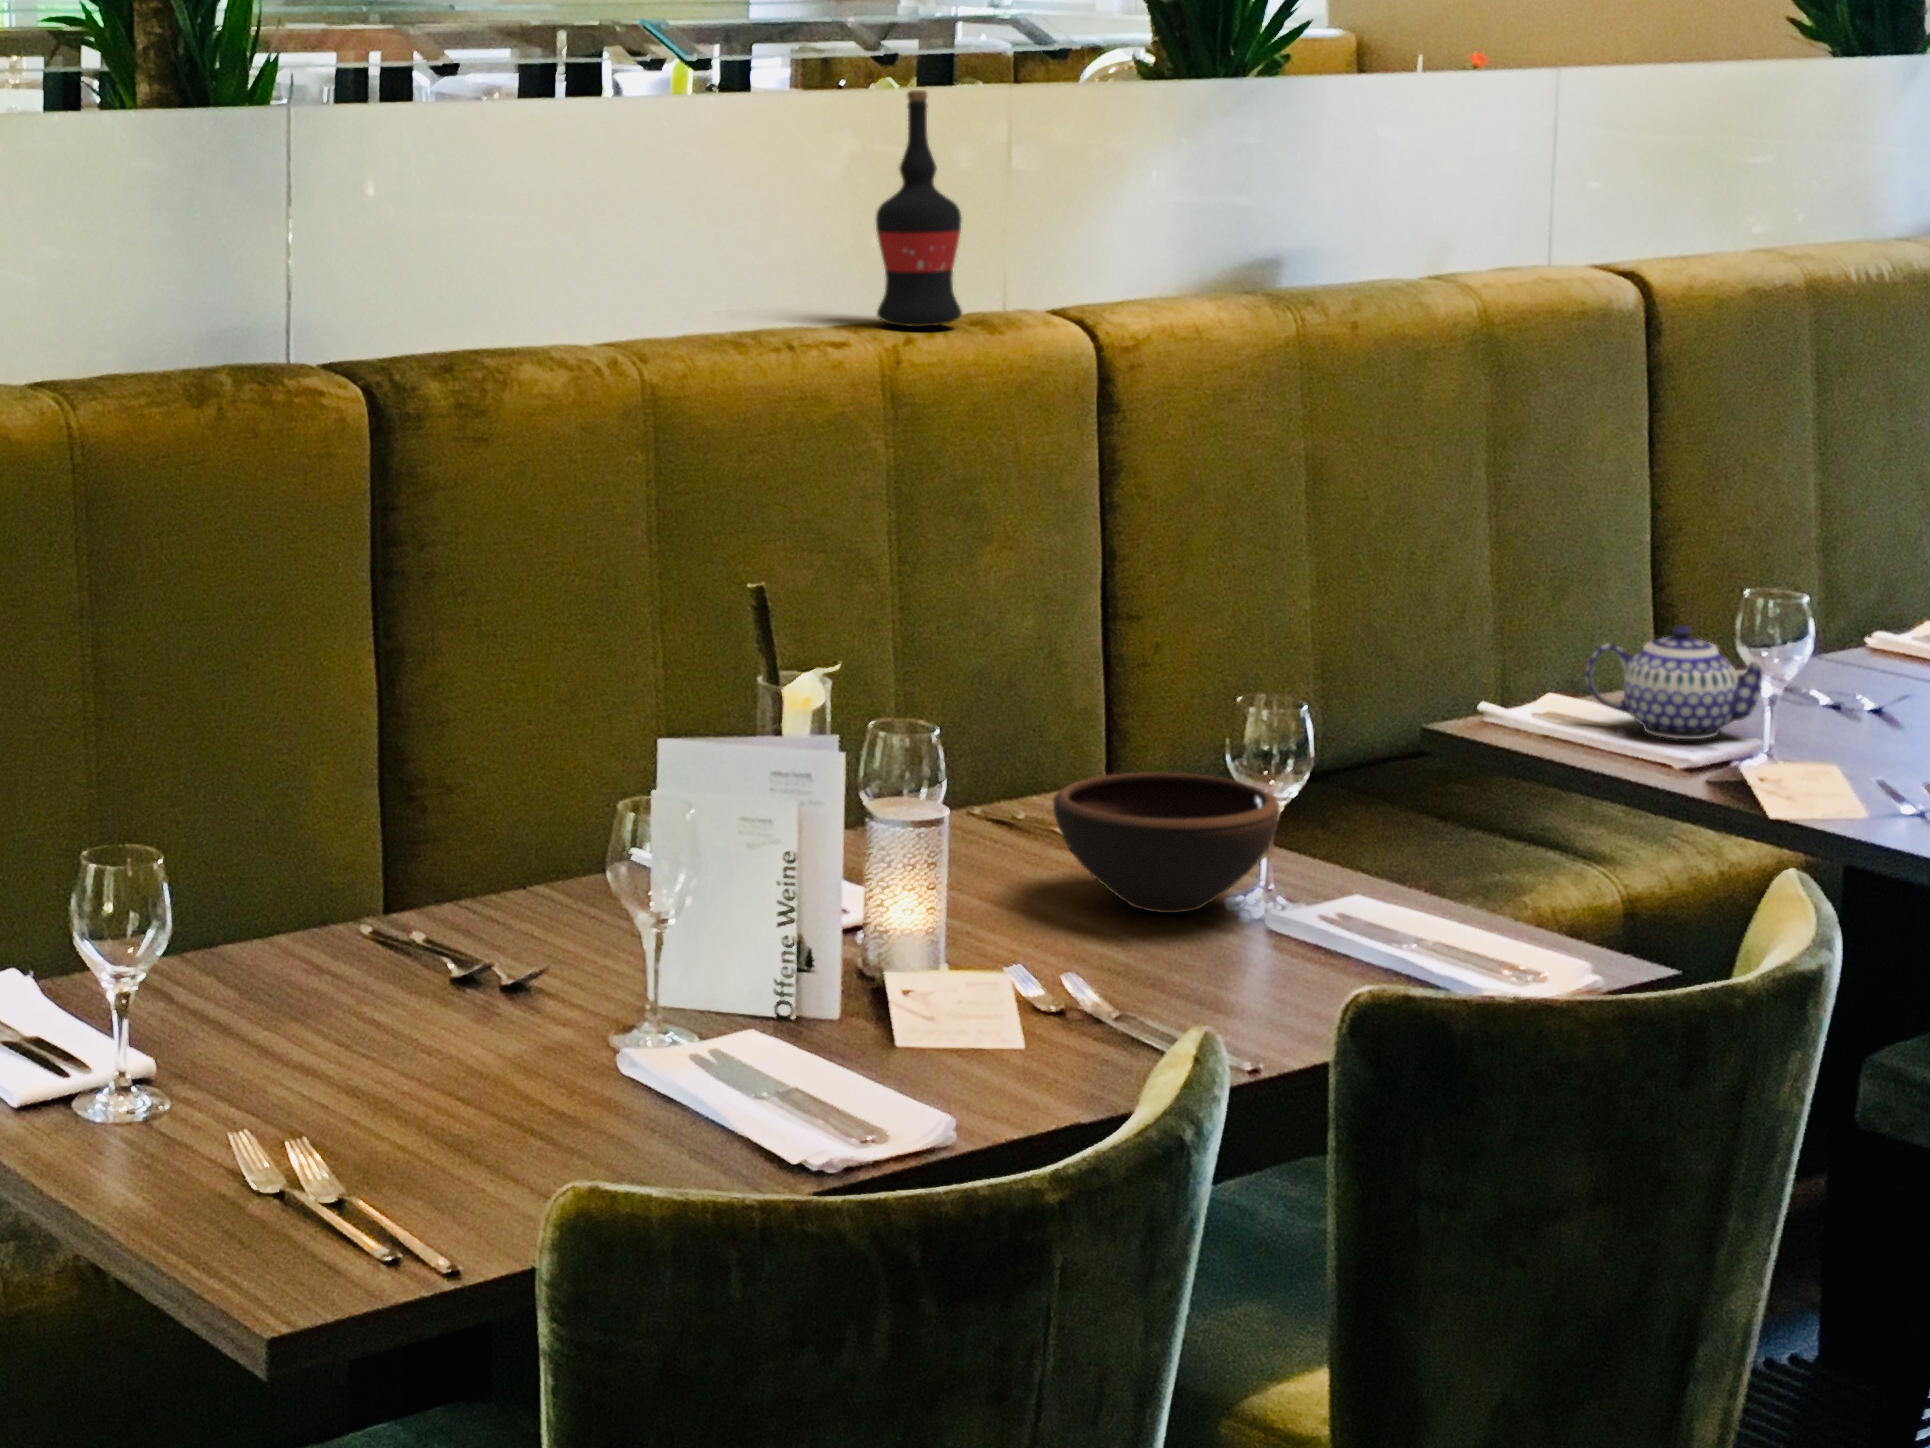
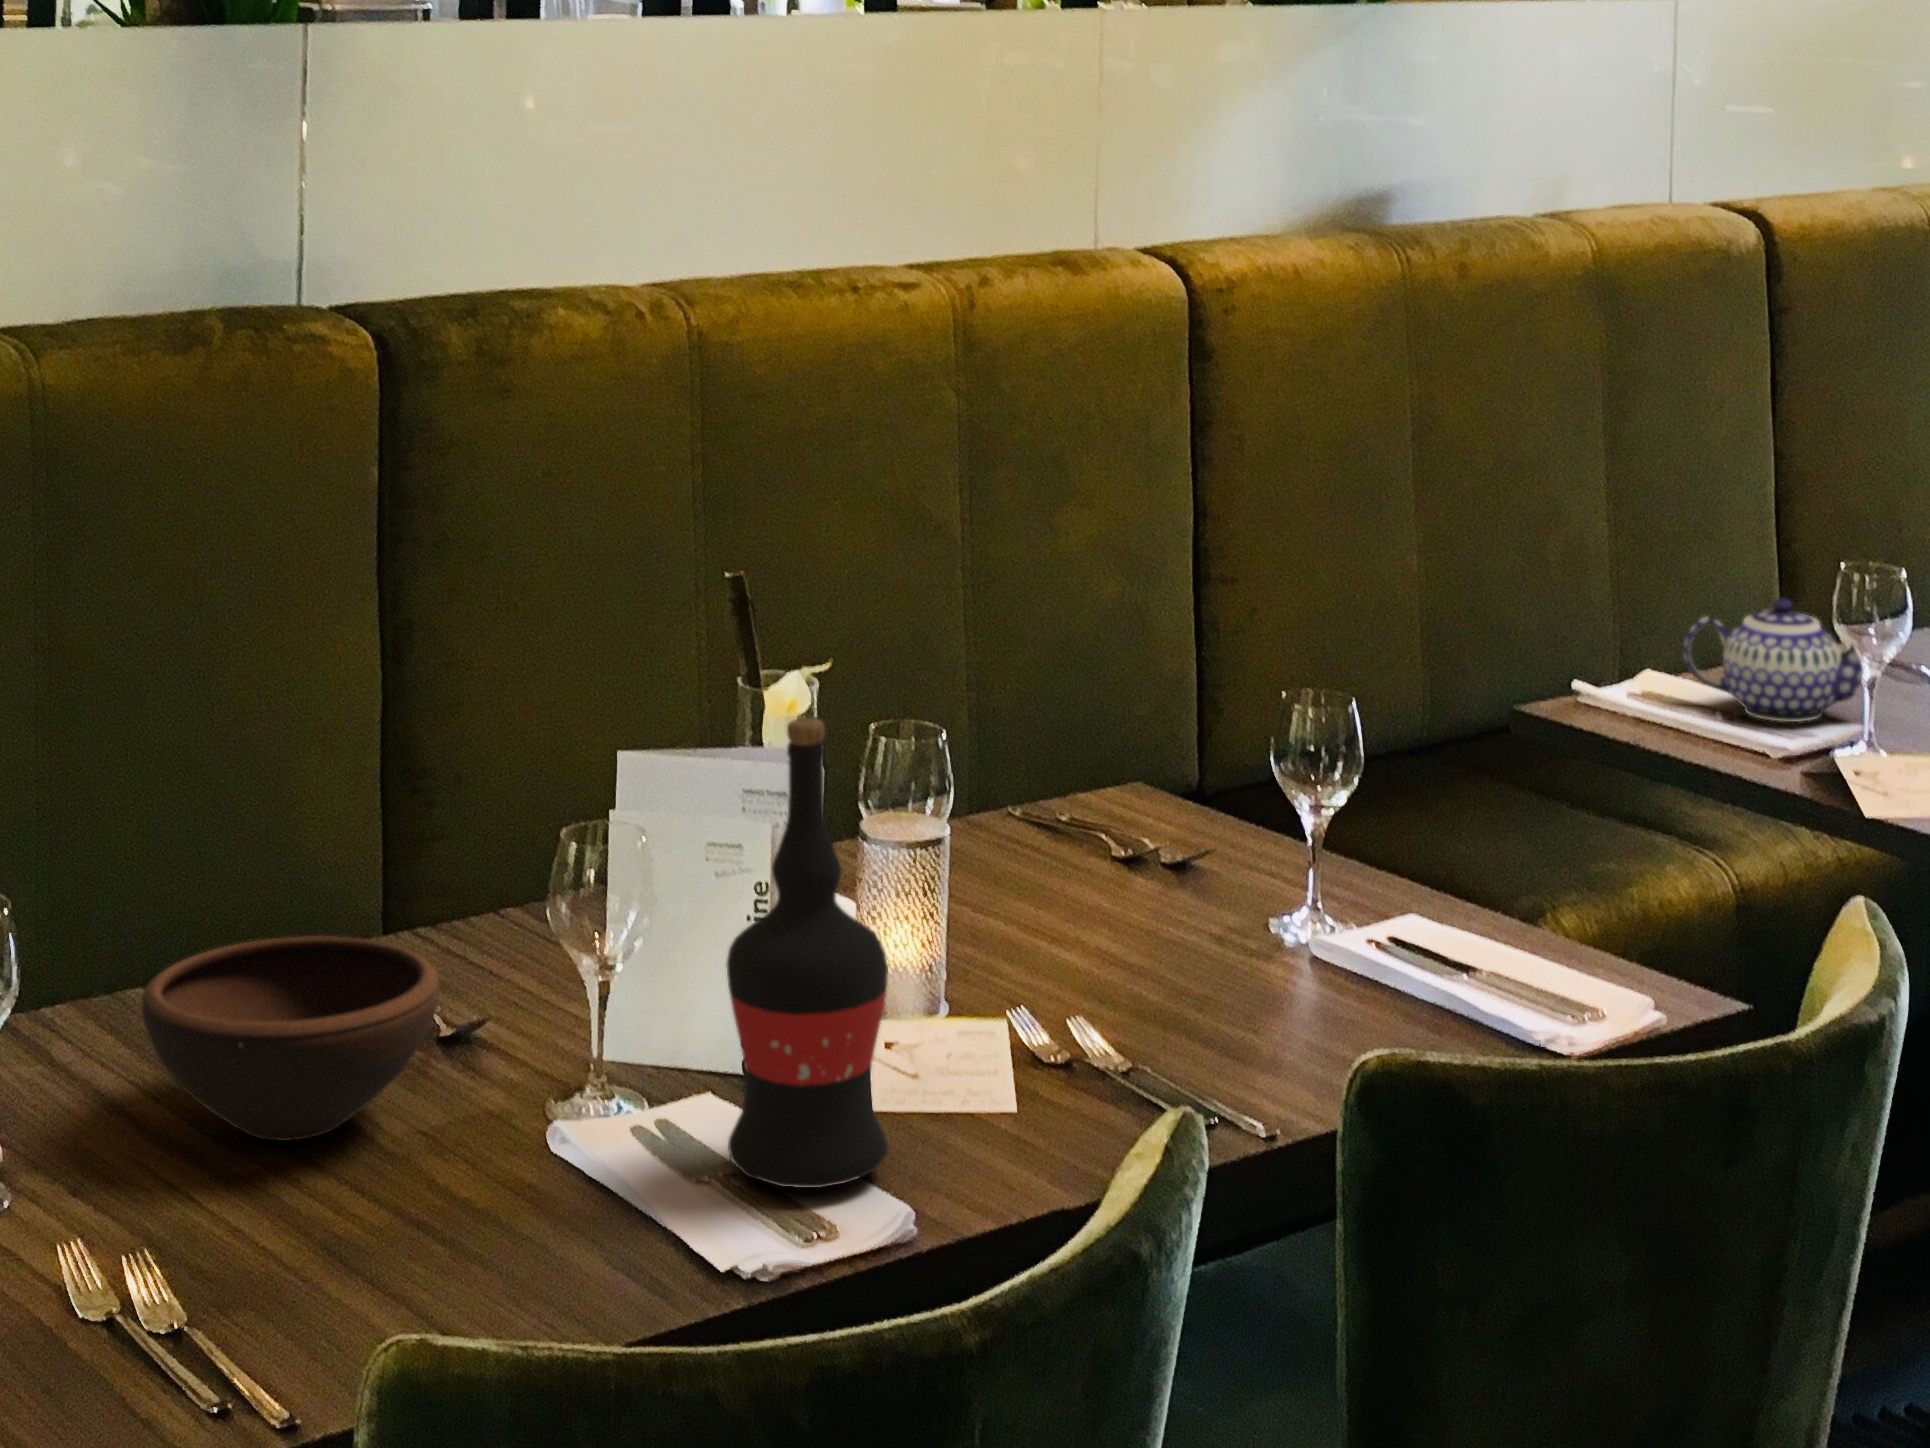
wine bottle: present [876,90,962,327] -> present [726,718,889,1188]
bowl: present [1053,773,1280,913] -> present [142,936,439,1141]

